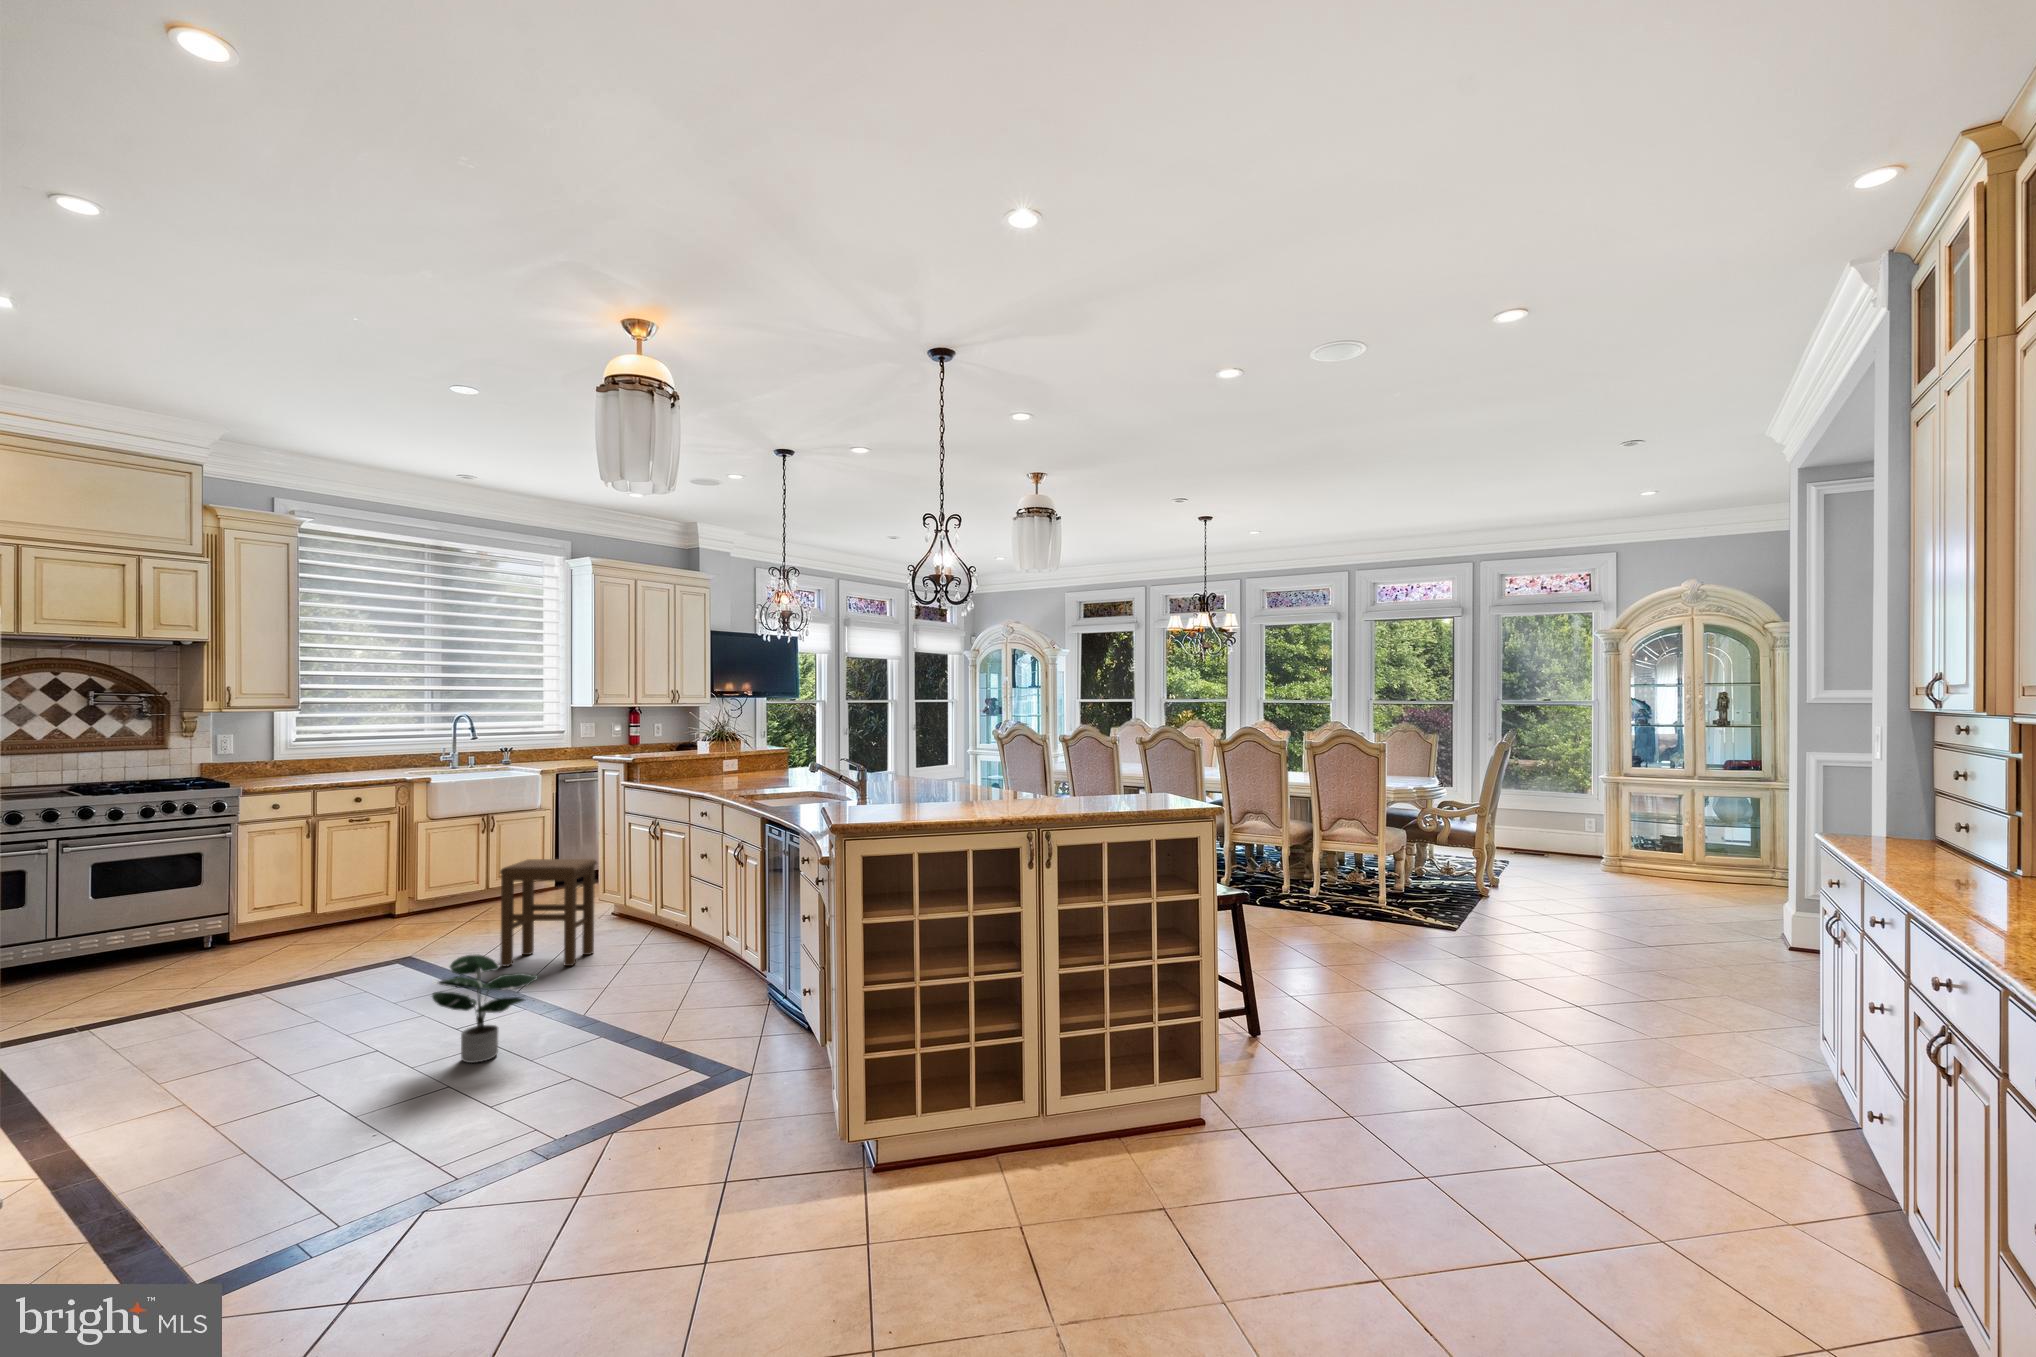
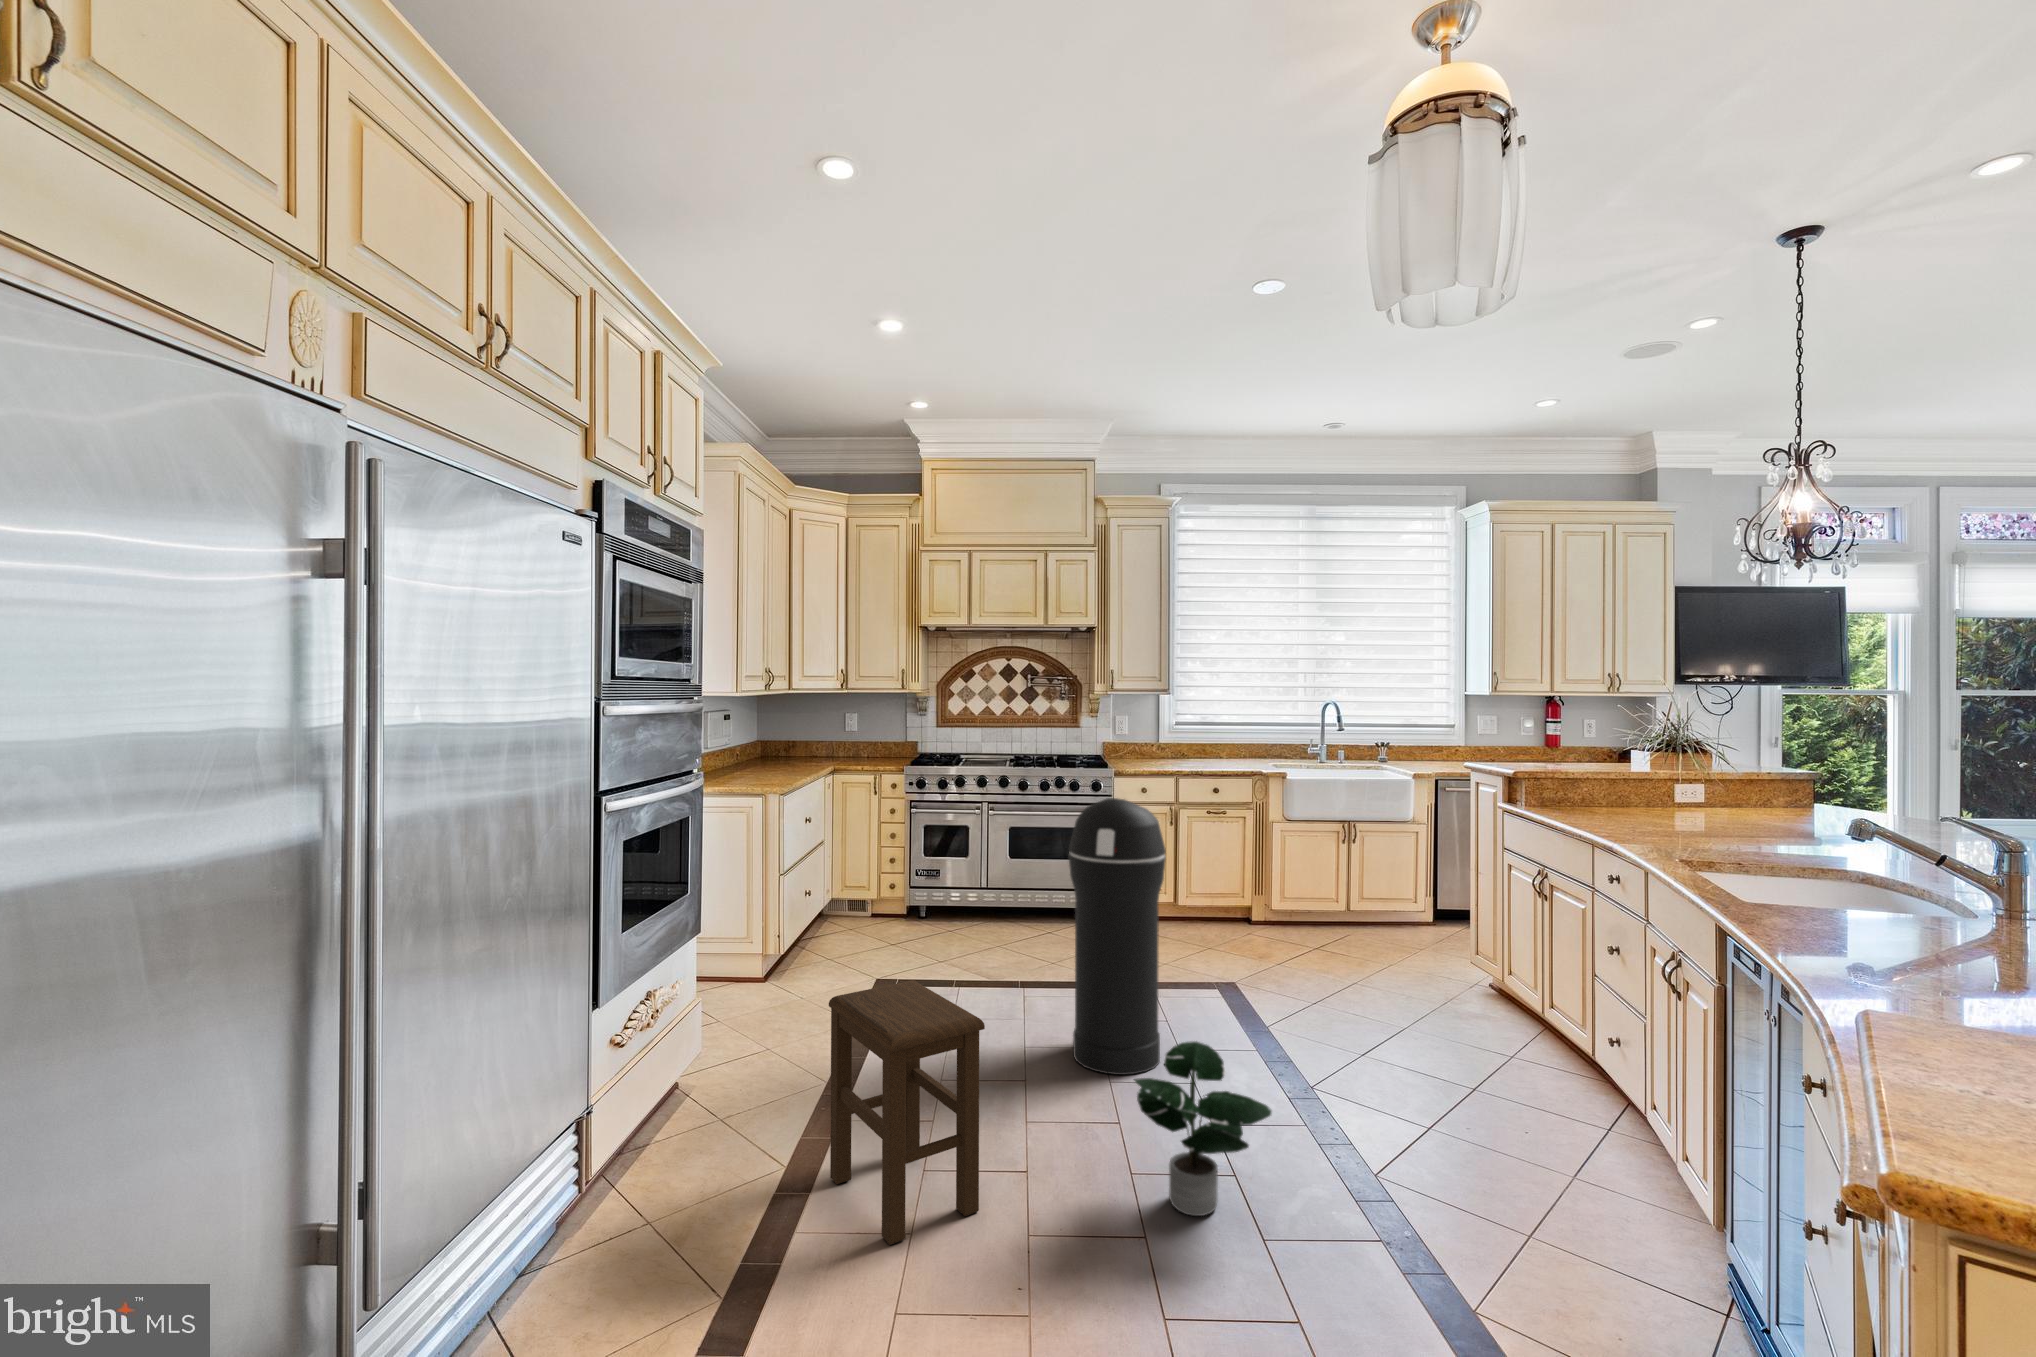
trash can: none [293,799,395,1032] -> present [1068,798,1166,1075]
stool: present [500,859,597,966] -> present [829,980,985,1245]

